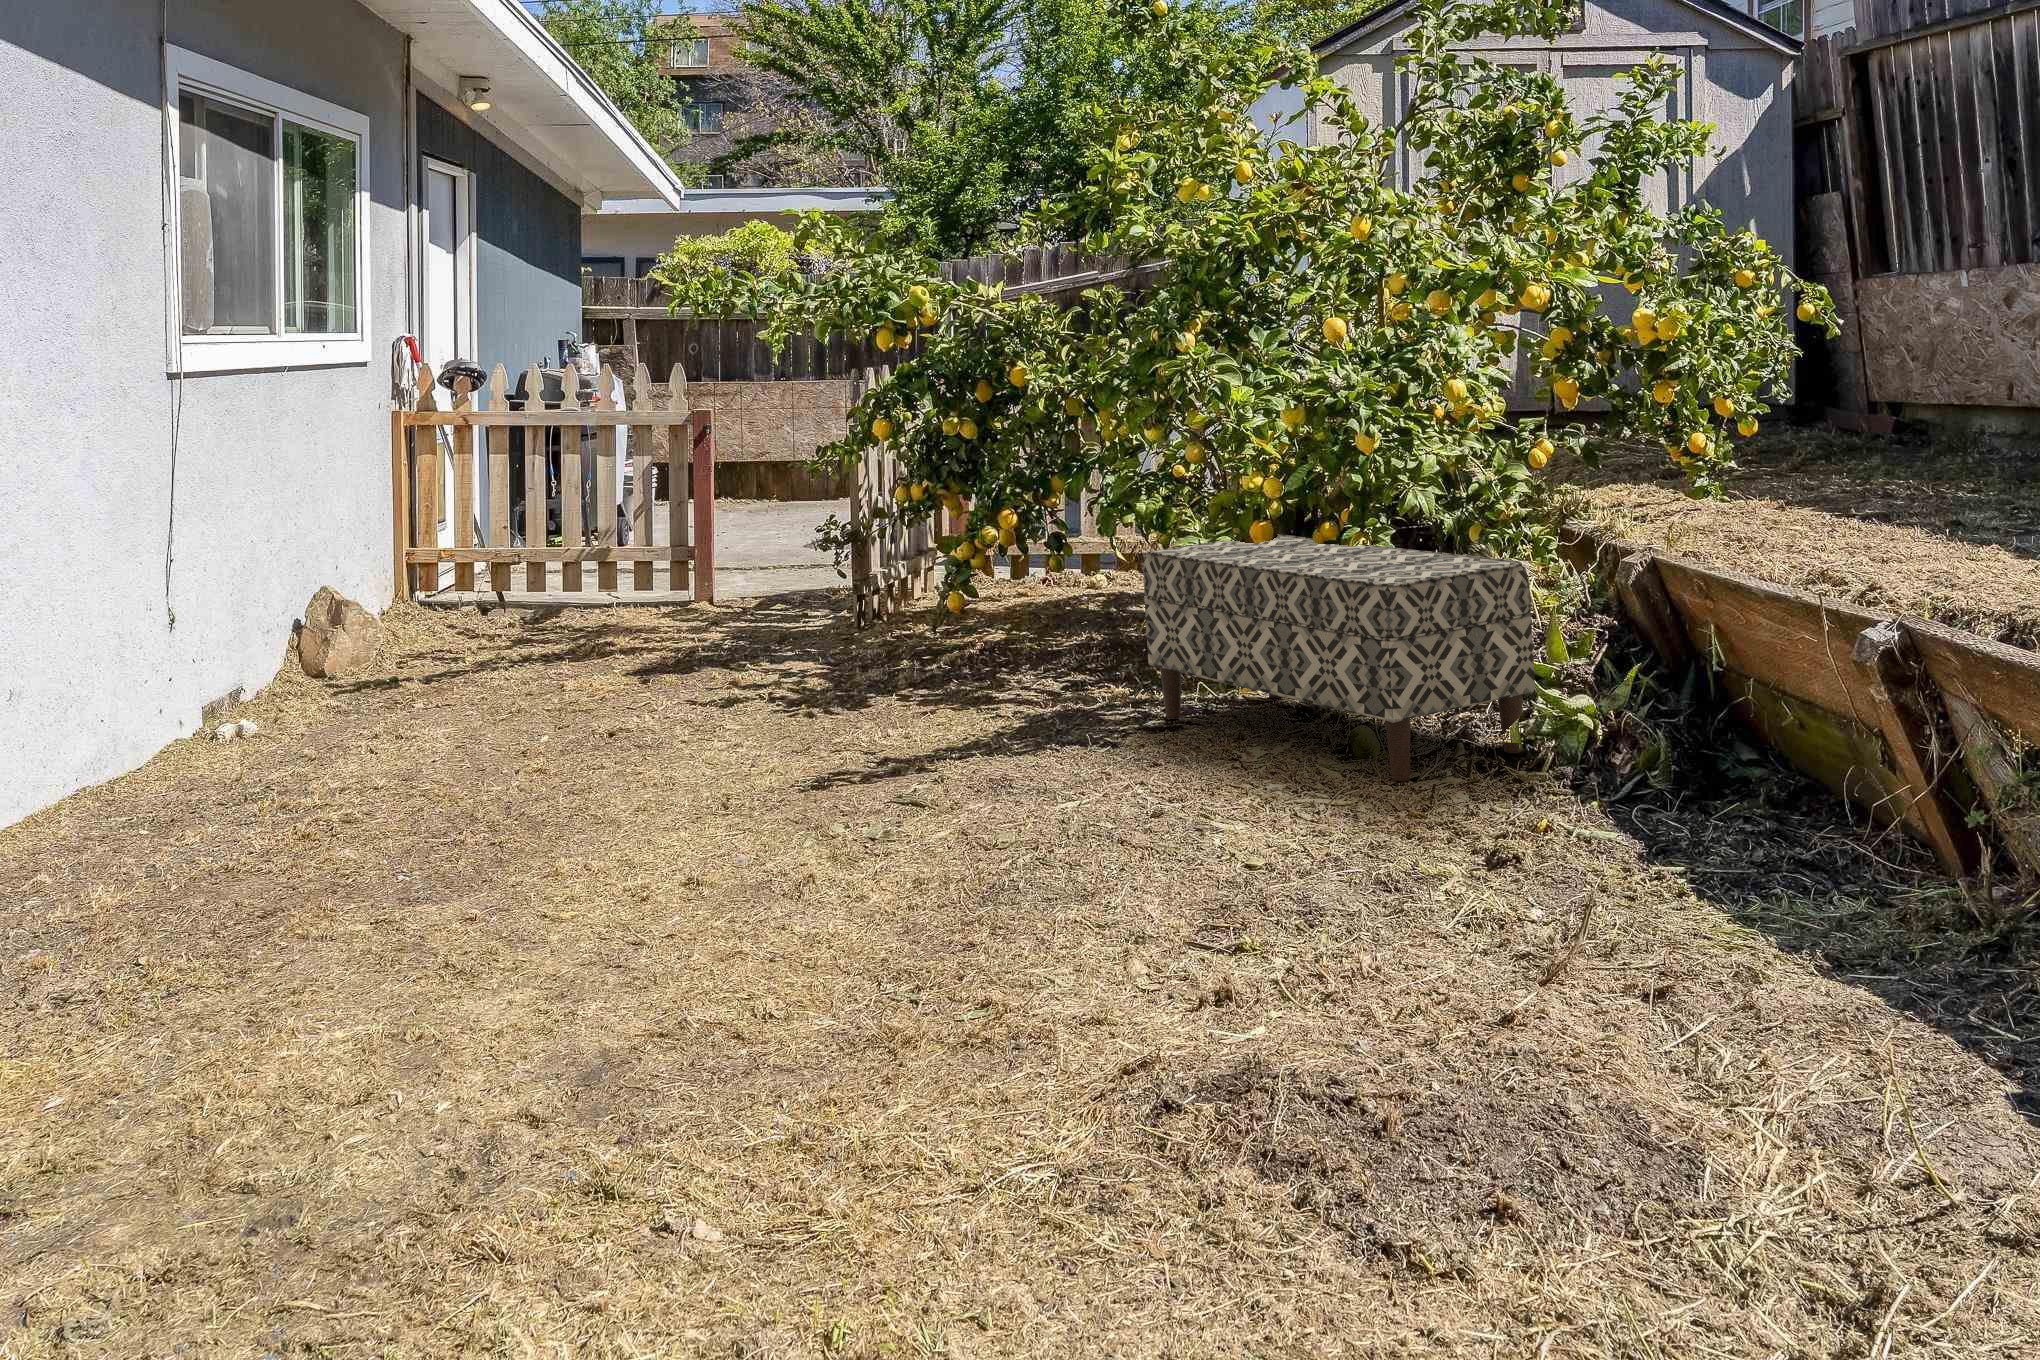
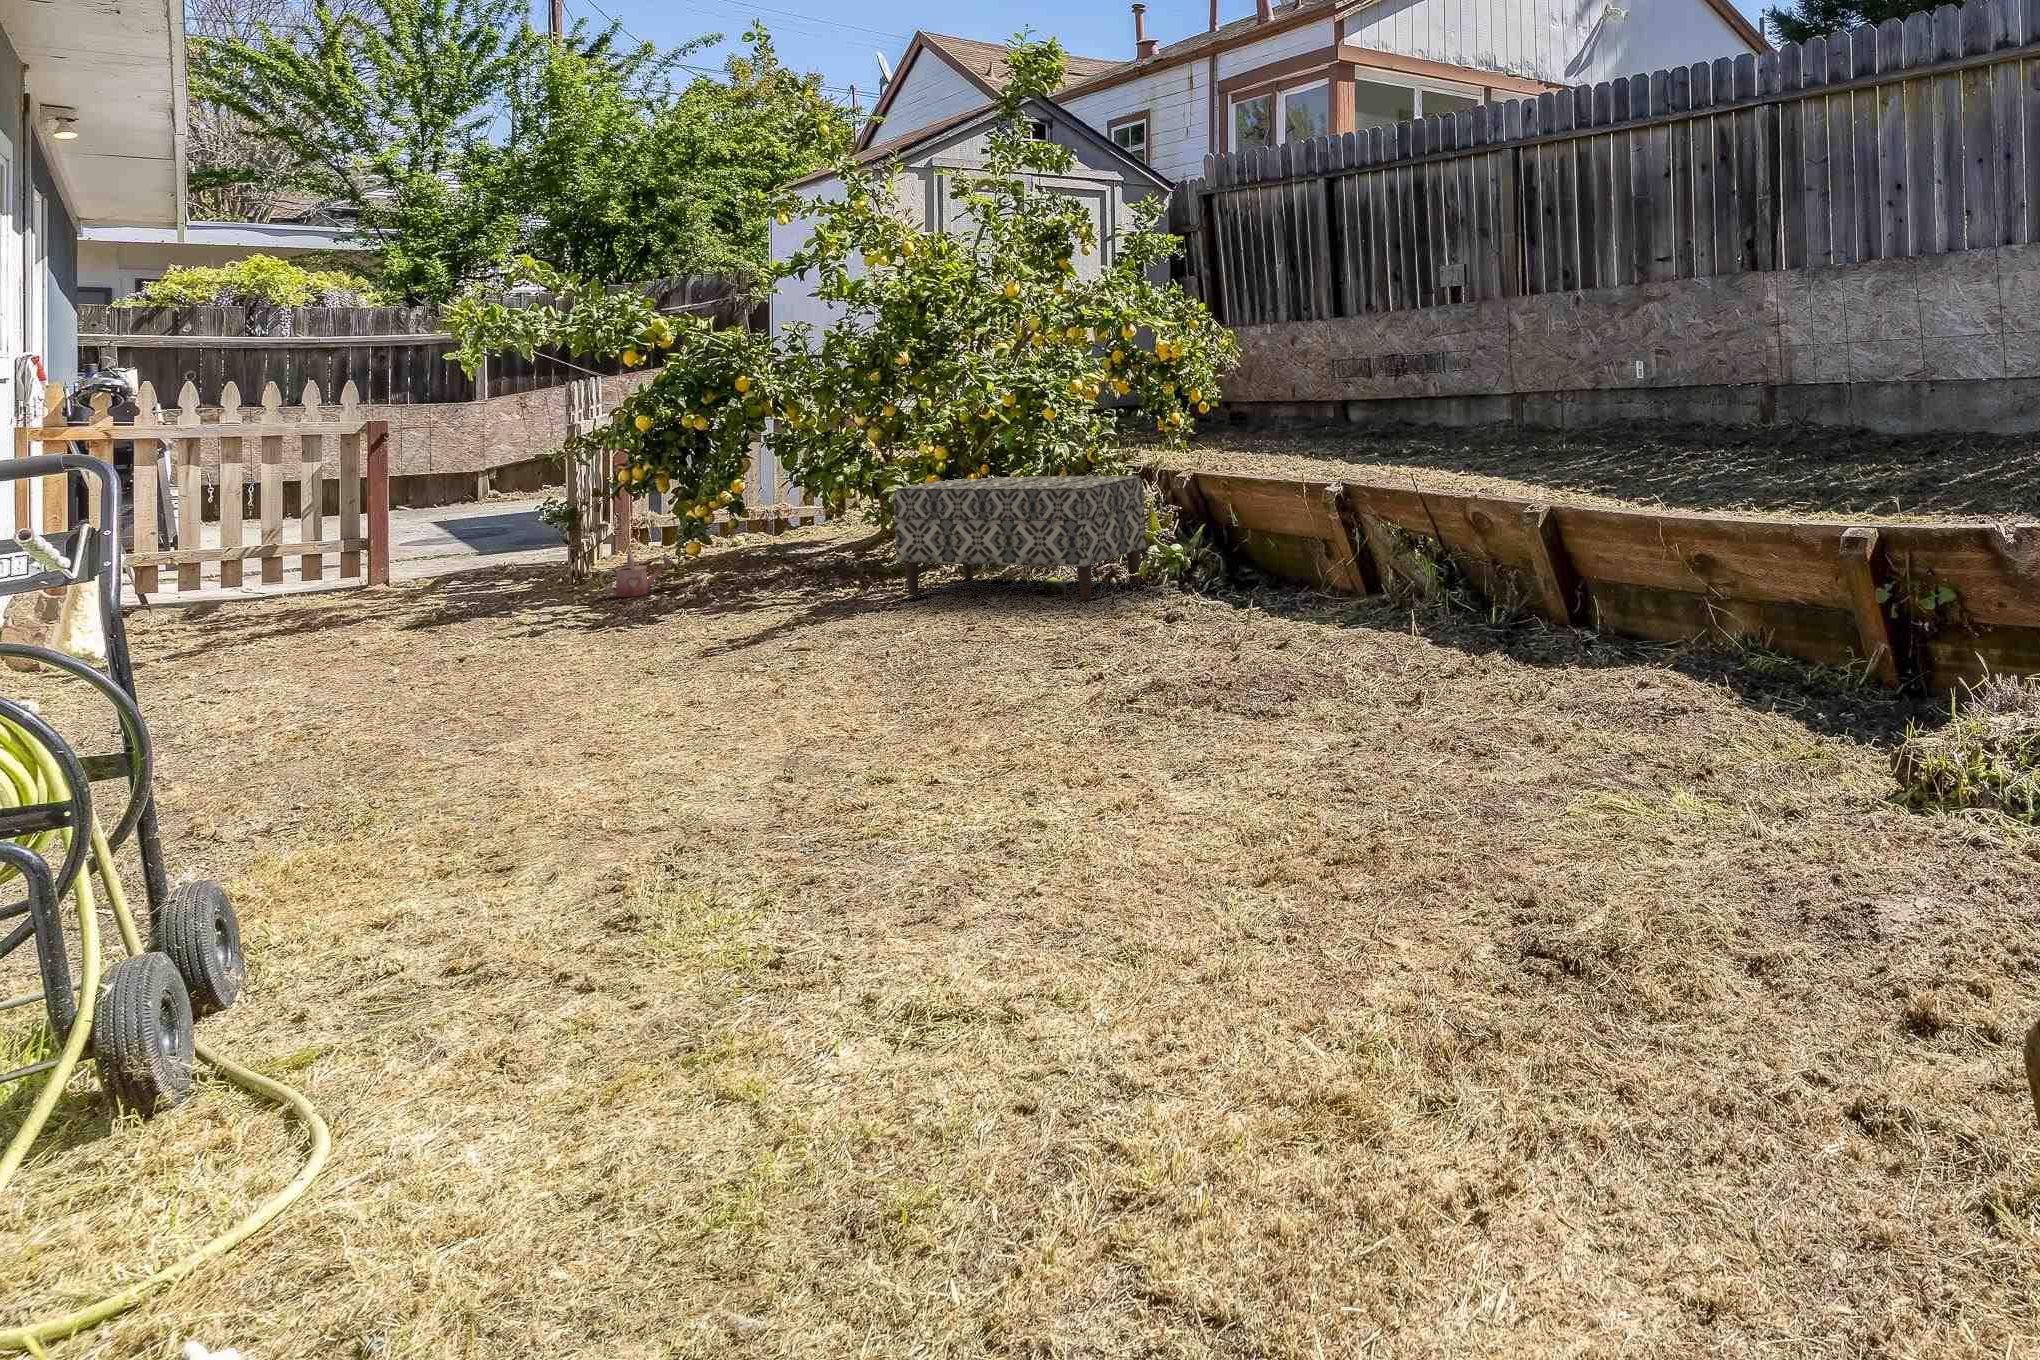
watering can: none [846,601,933,660] -> present [599,552,674,597]

